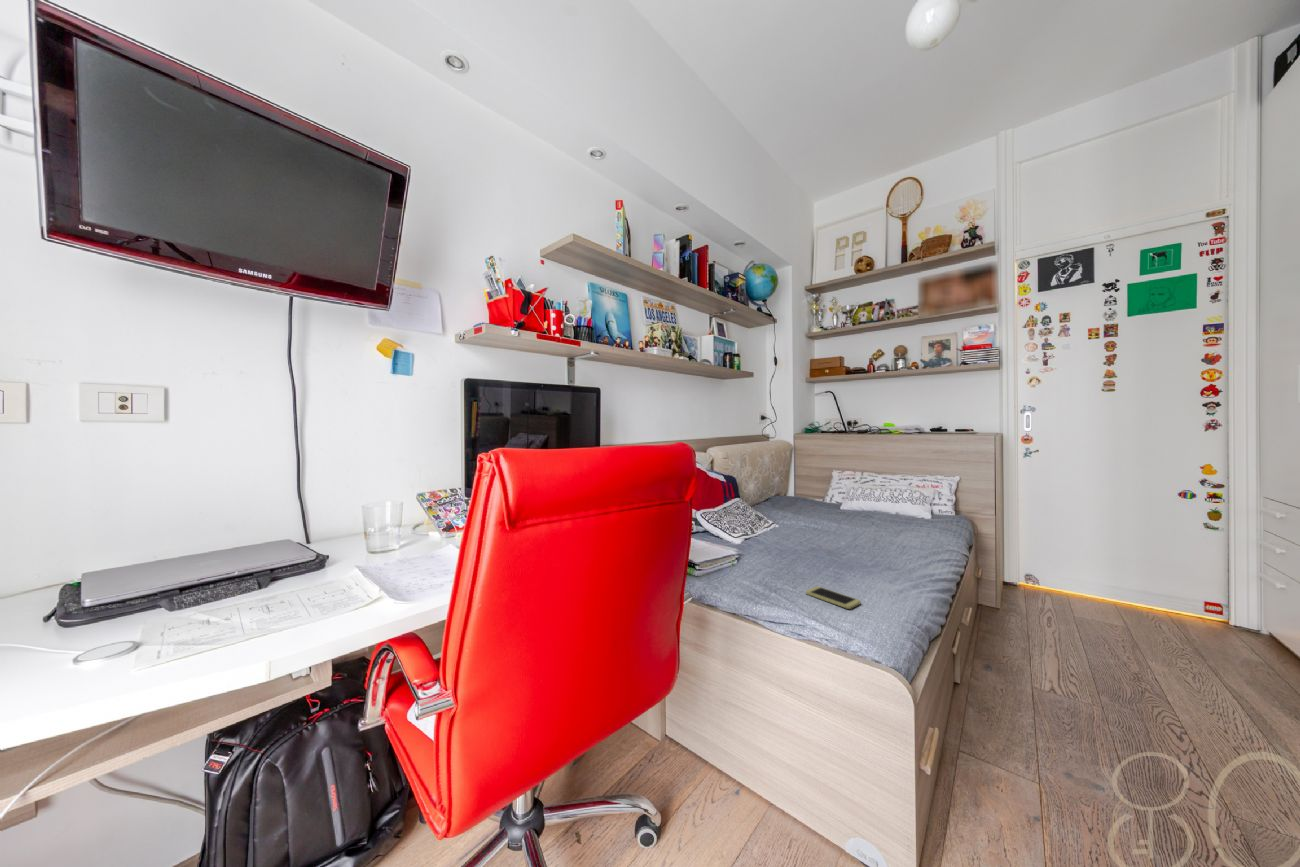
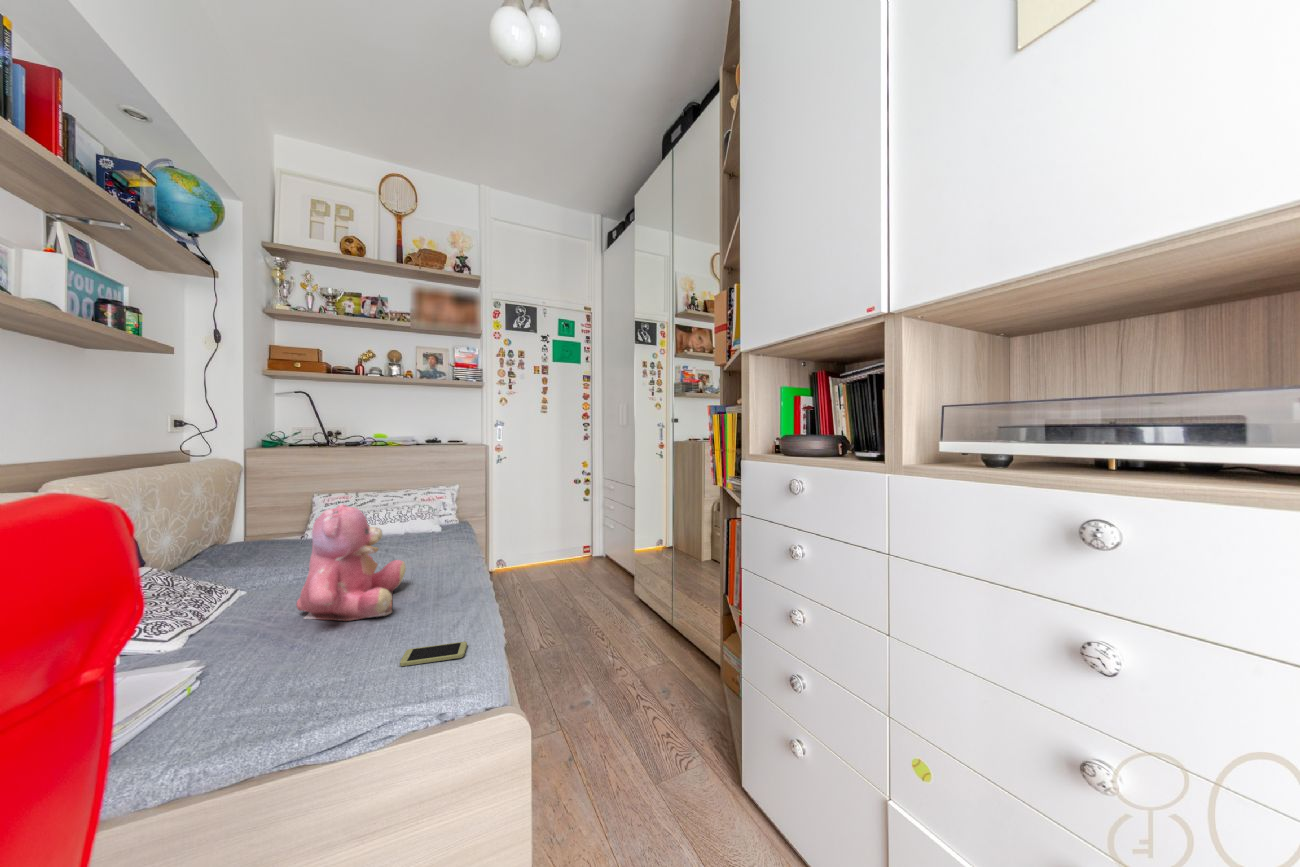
teddy bear: none [776,471,856,562] -> present [297,504,406,621]

